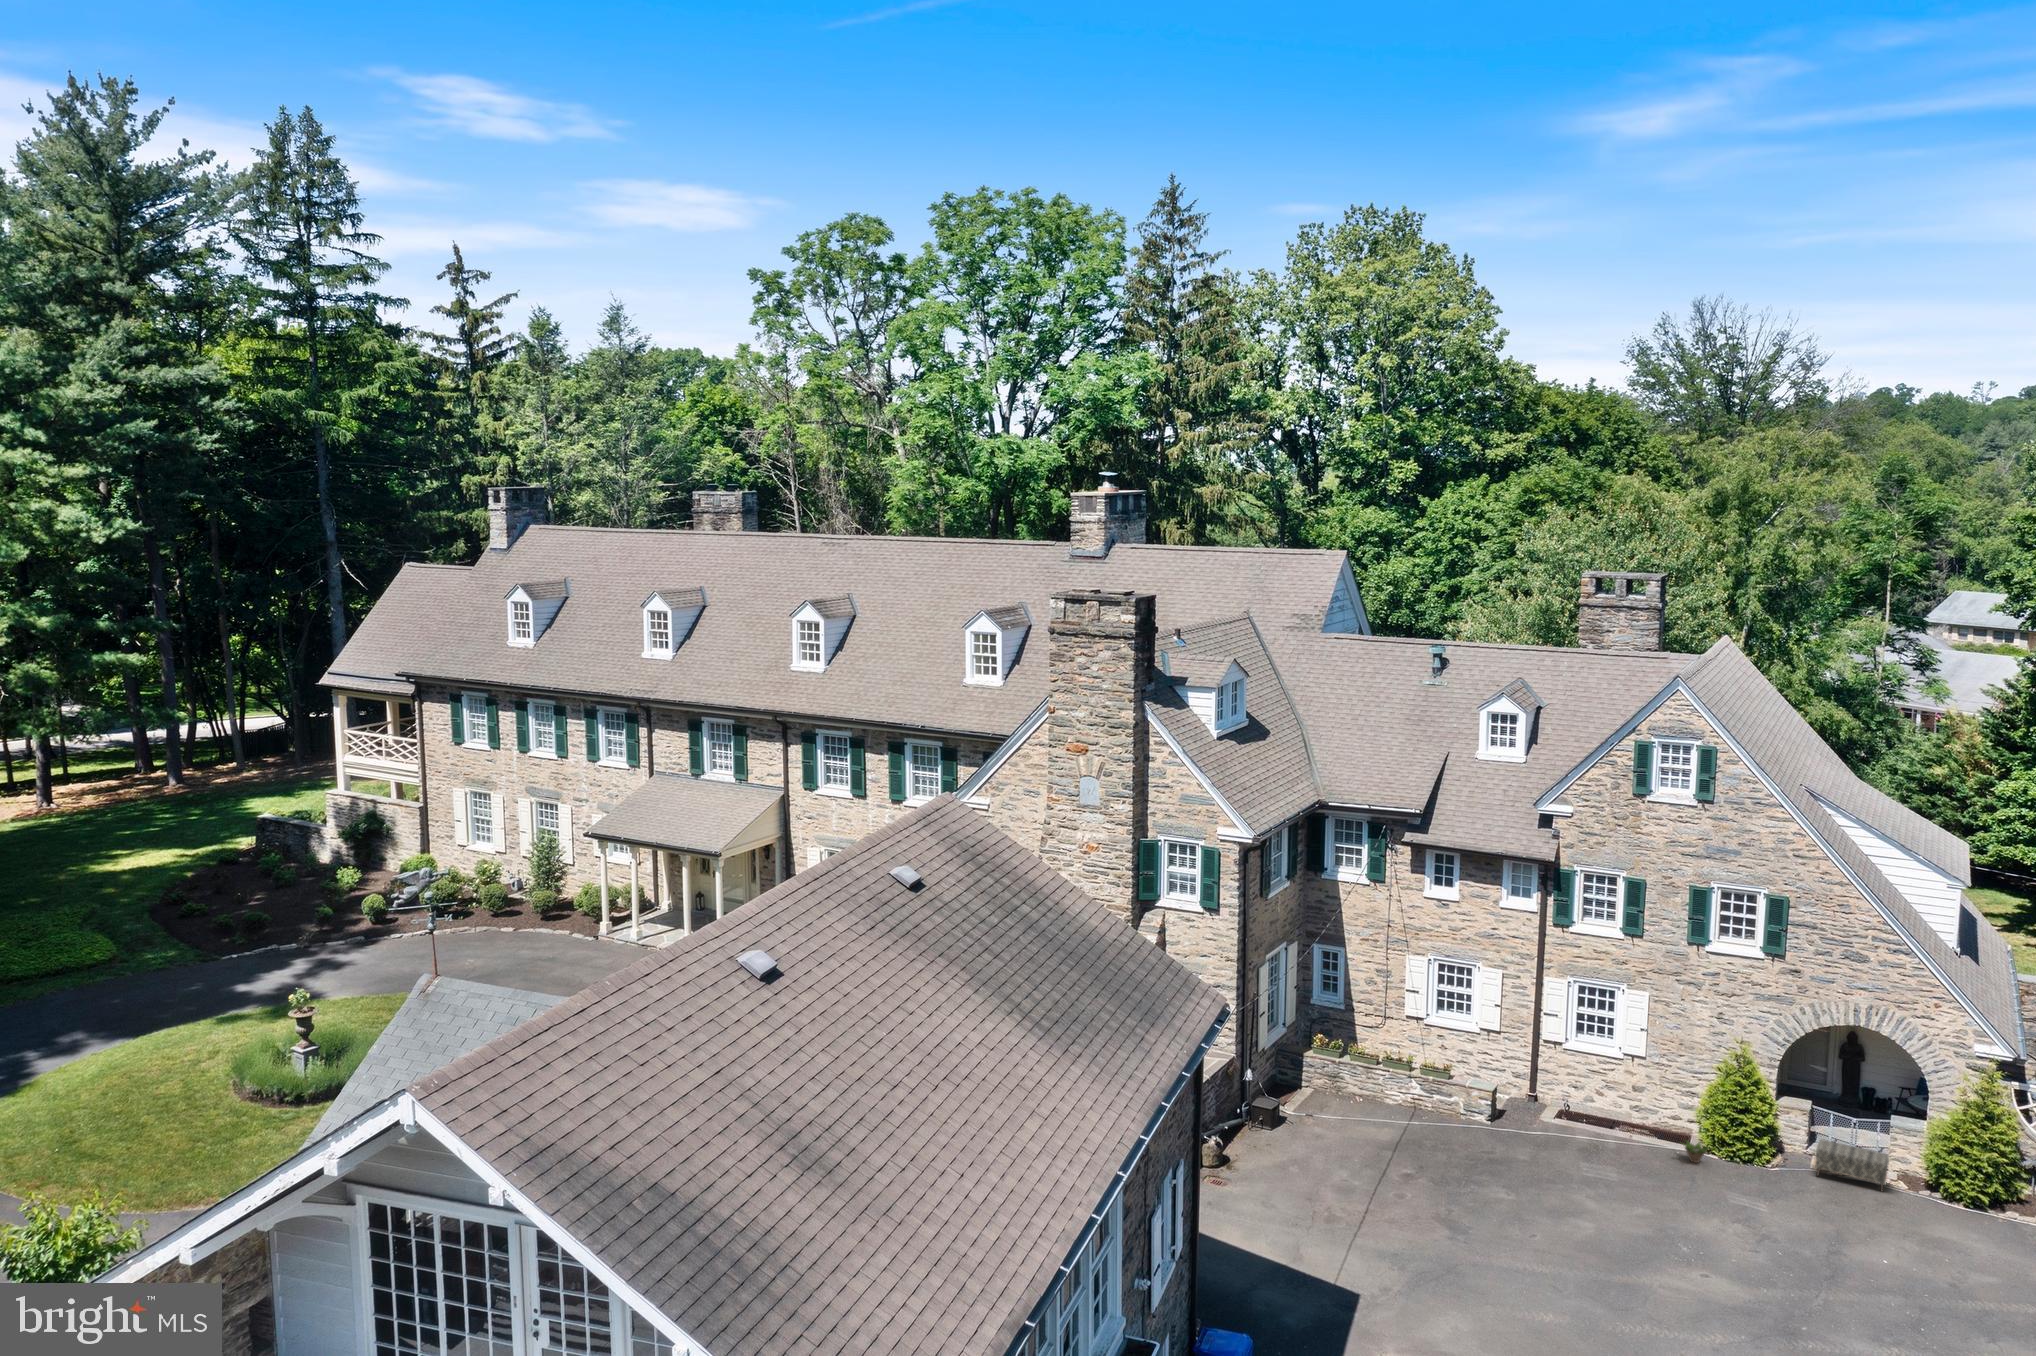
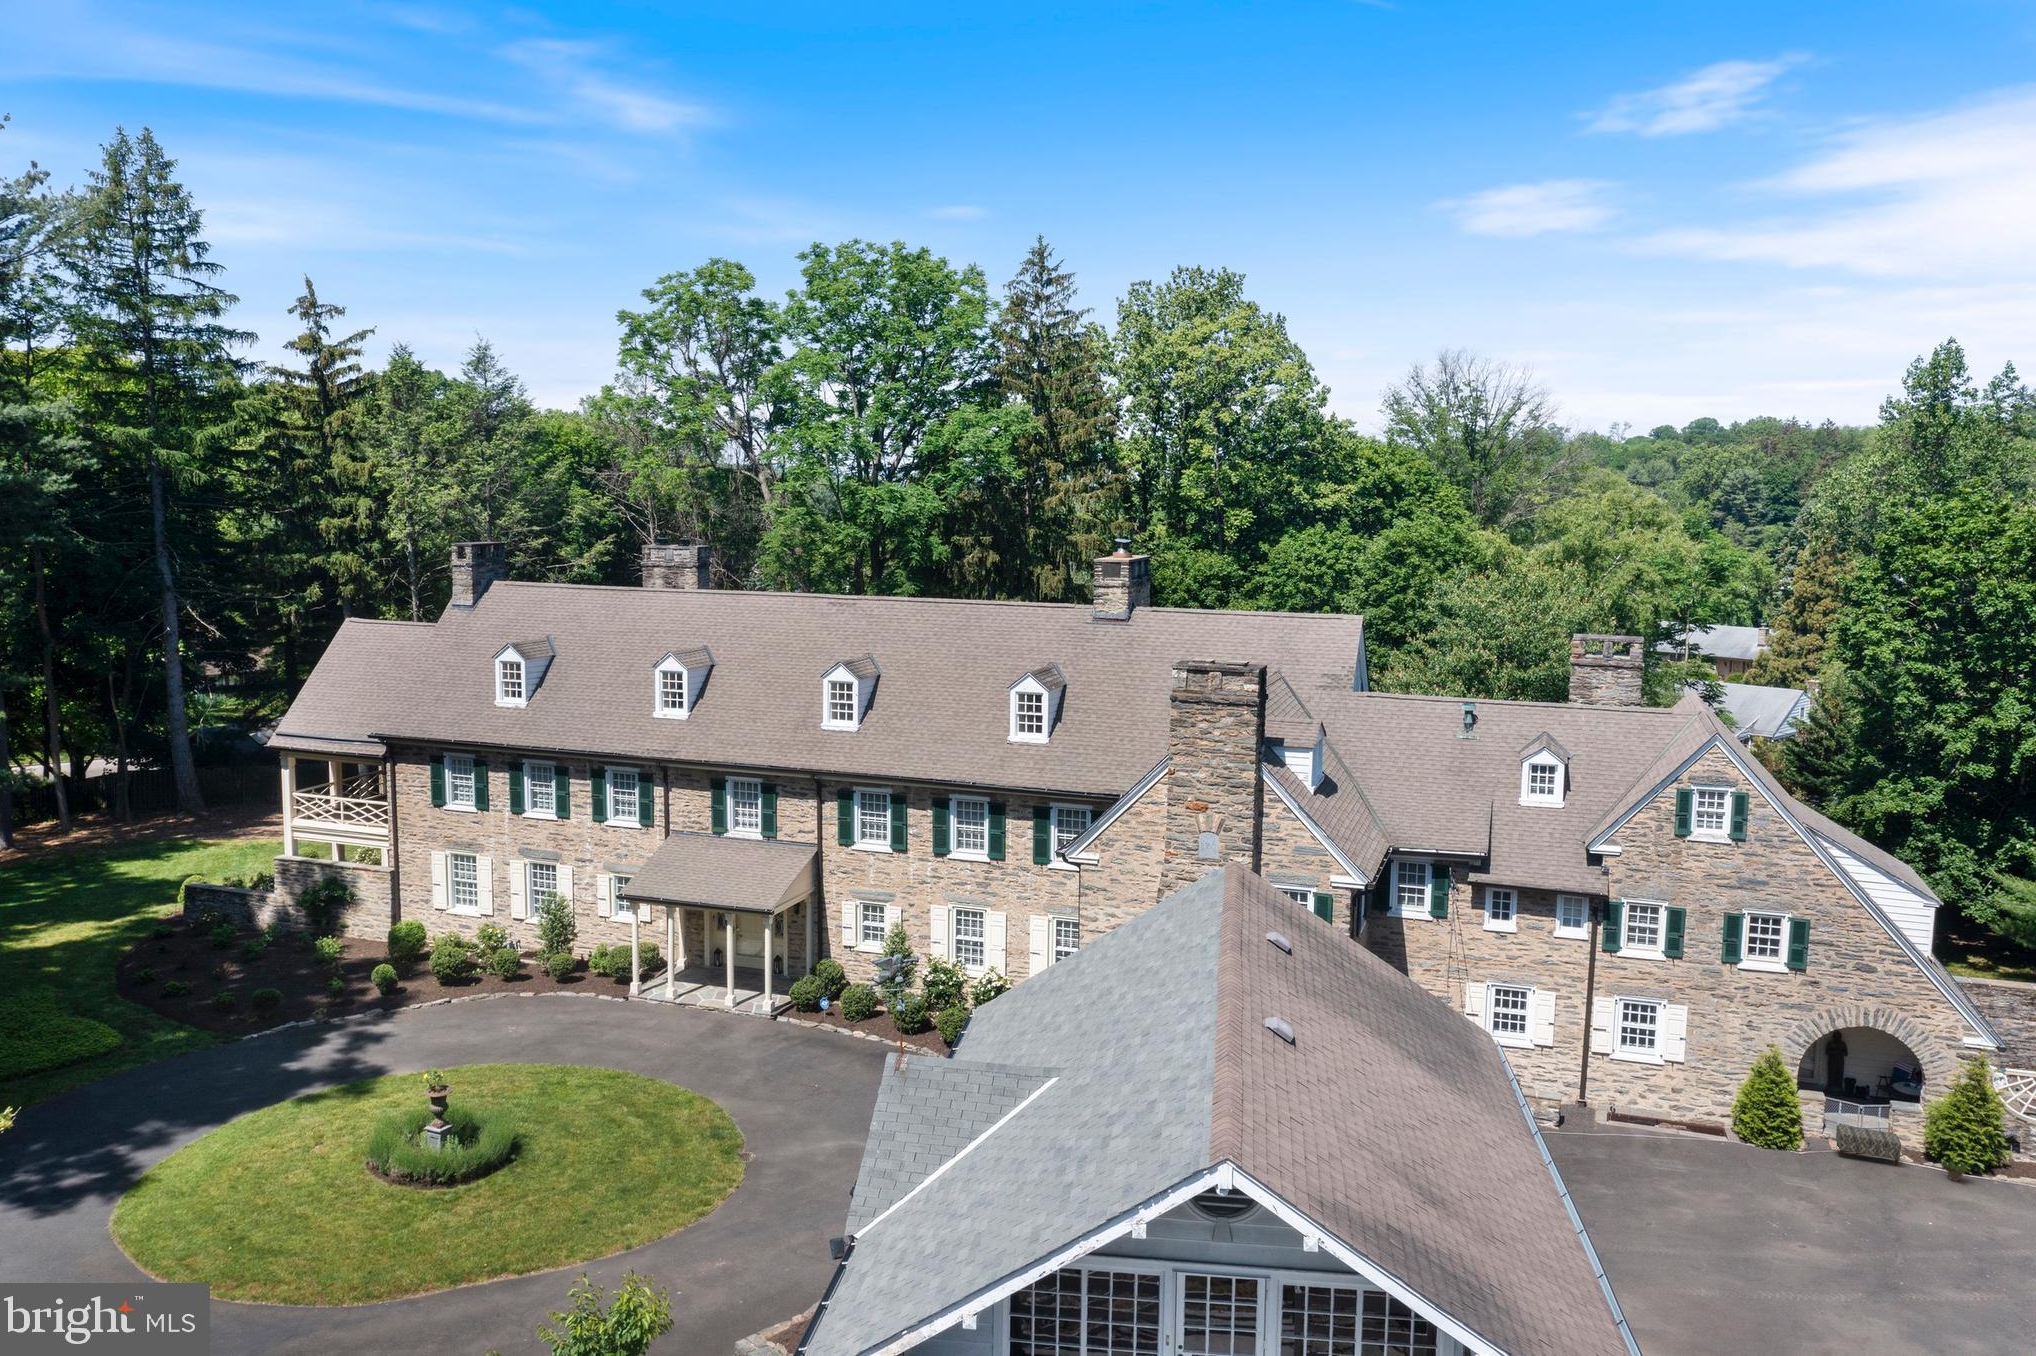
decorative plant: present [1683,1141,1708,1163] -> present [1944,1162,1967,1181]

